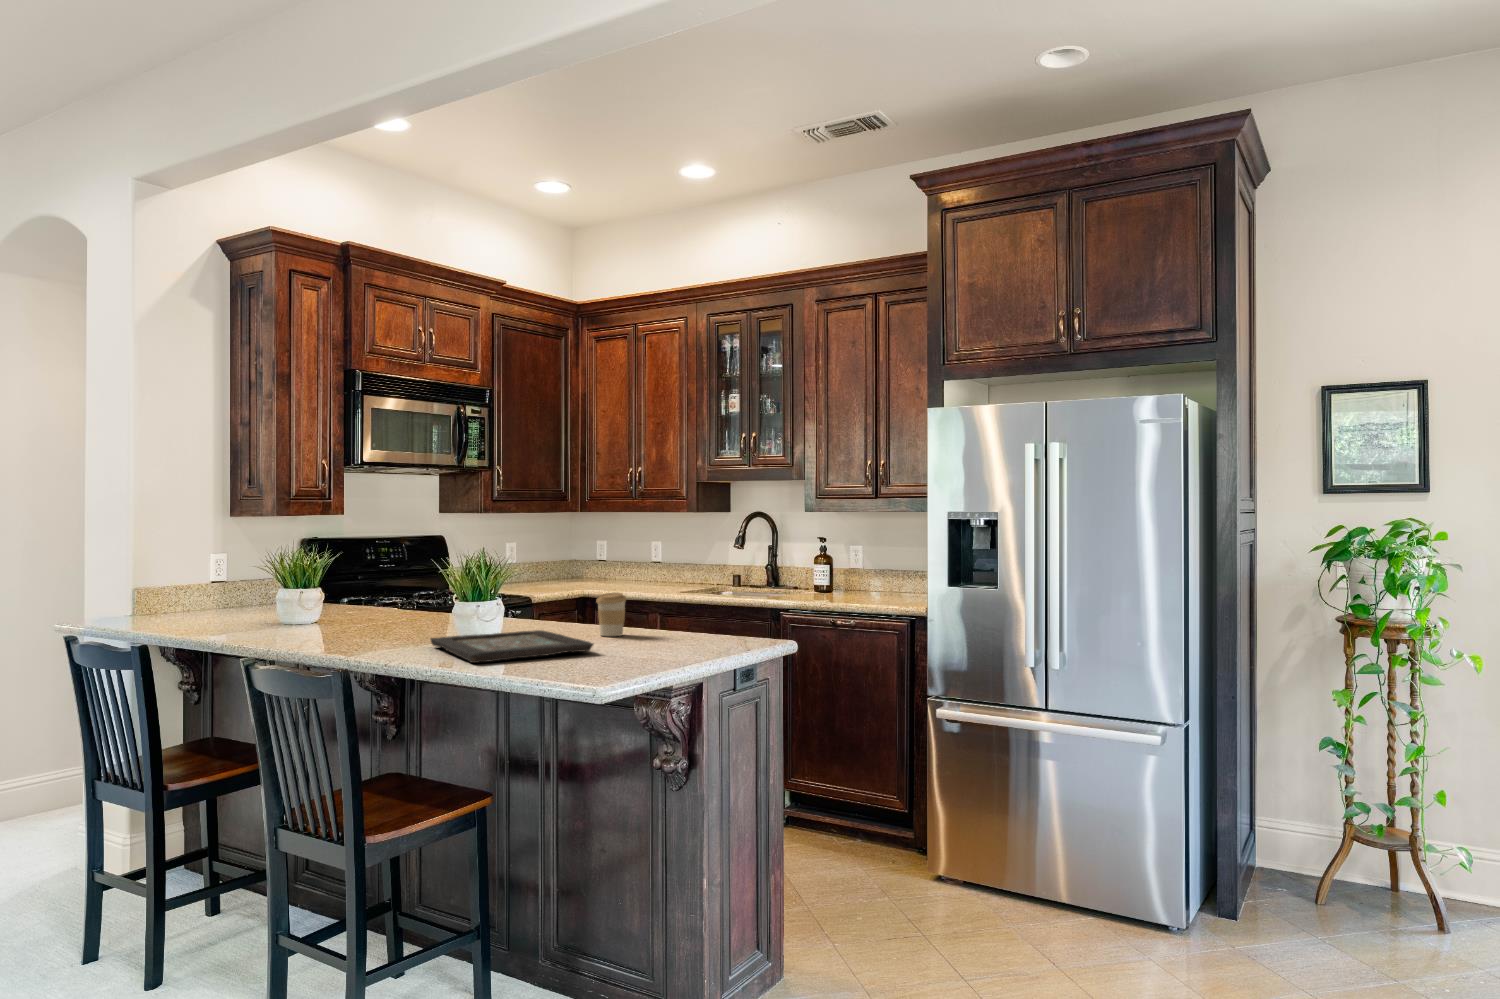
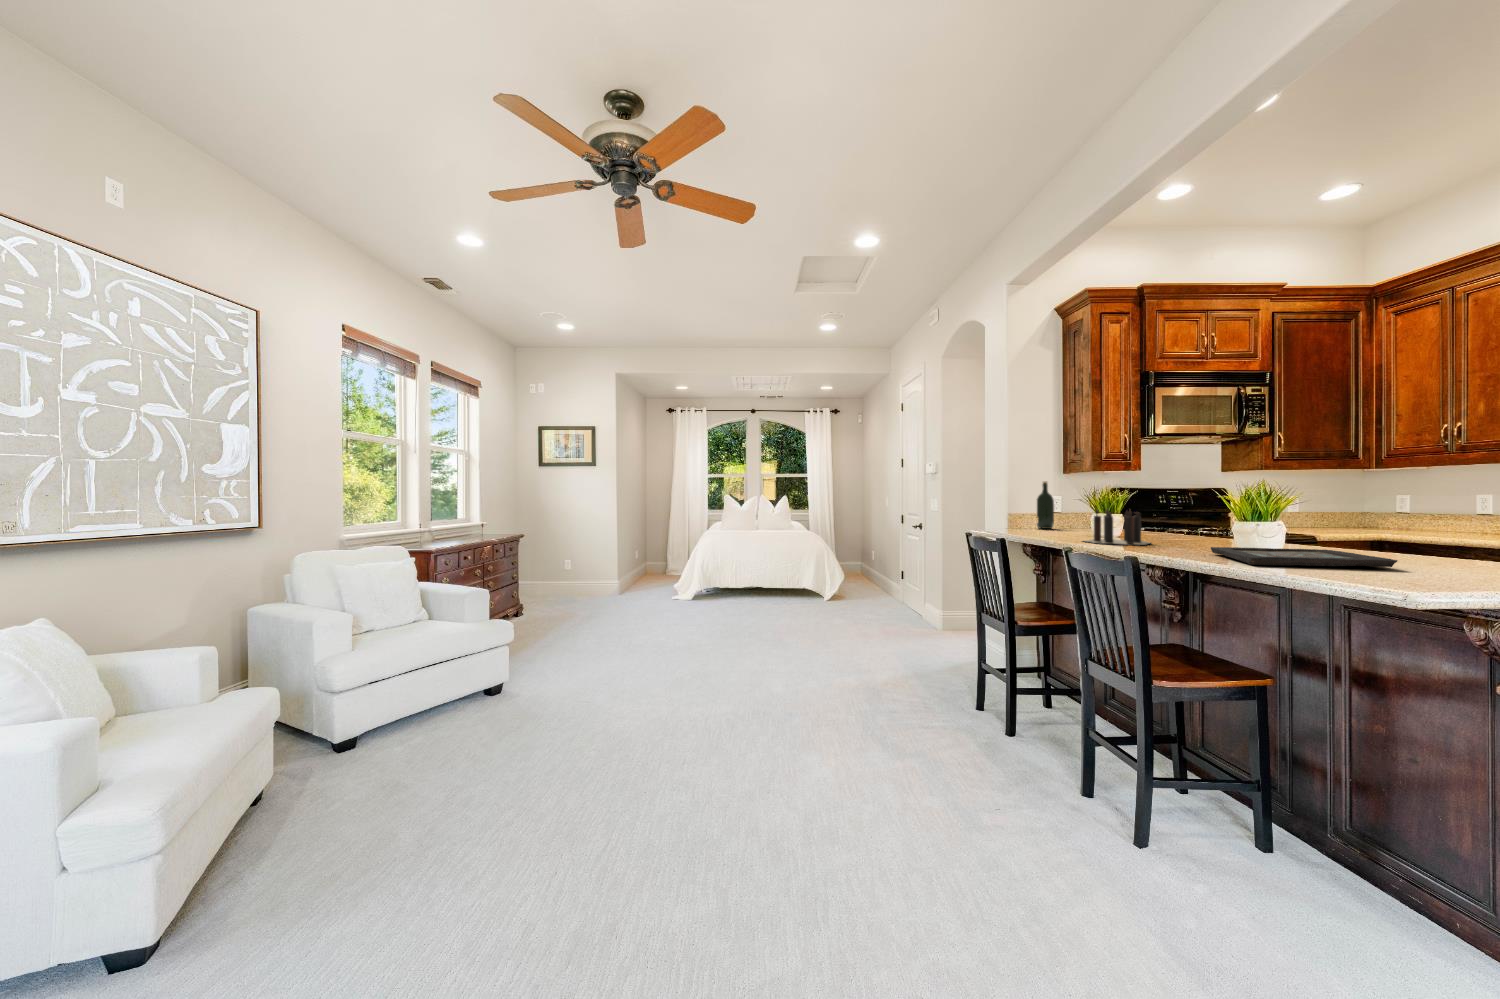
wine bottle: none [186,530,217,609] -> present [1037,481,1054,529]
candle: none [263,584,387,640] -> present [1086,510,1149,545]
coffee cup: present [596,593,626,636] -> none [1399,521,1442,561]

